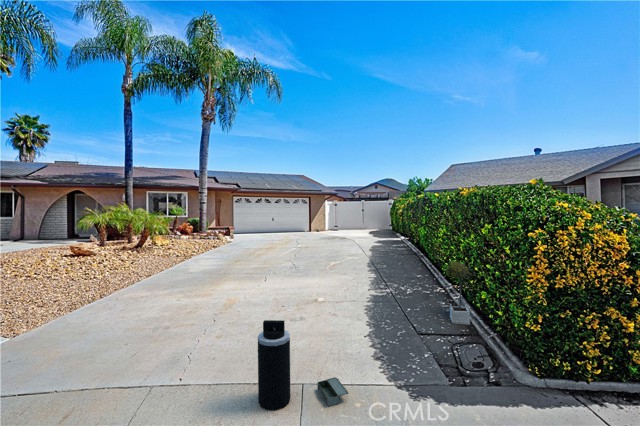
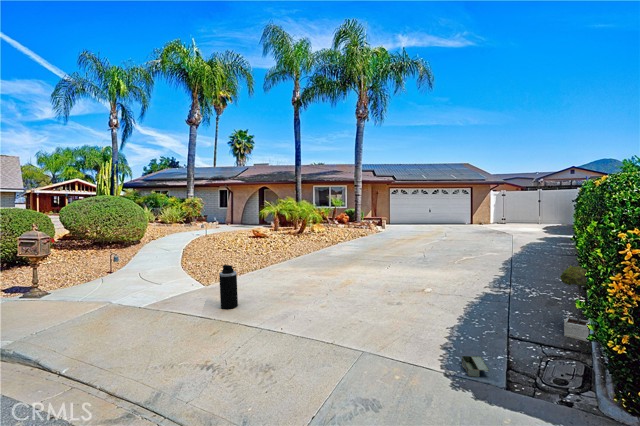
trash can: present [258,320,290,411] -> present [219,265,238,310]
toolbox: present [318,377,348,406] -> present [462,356,489,377]

